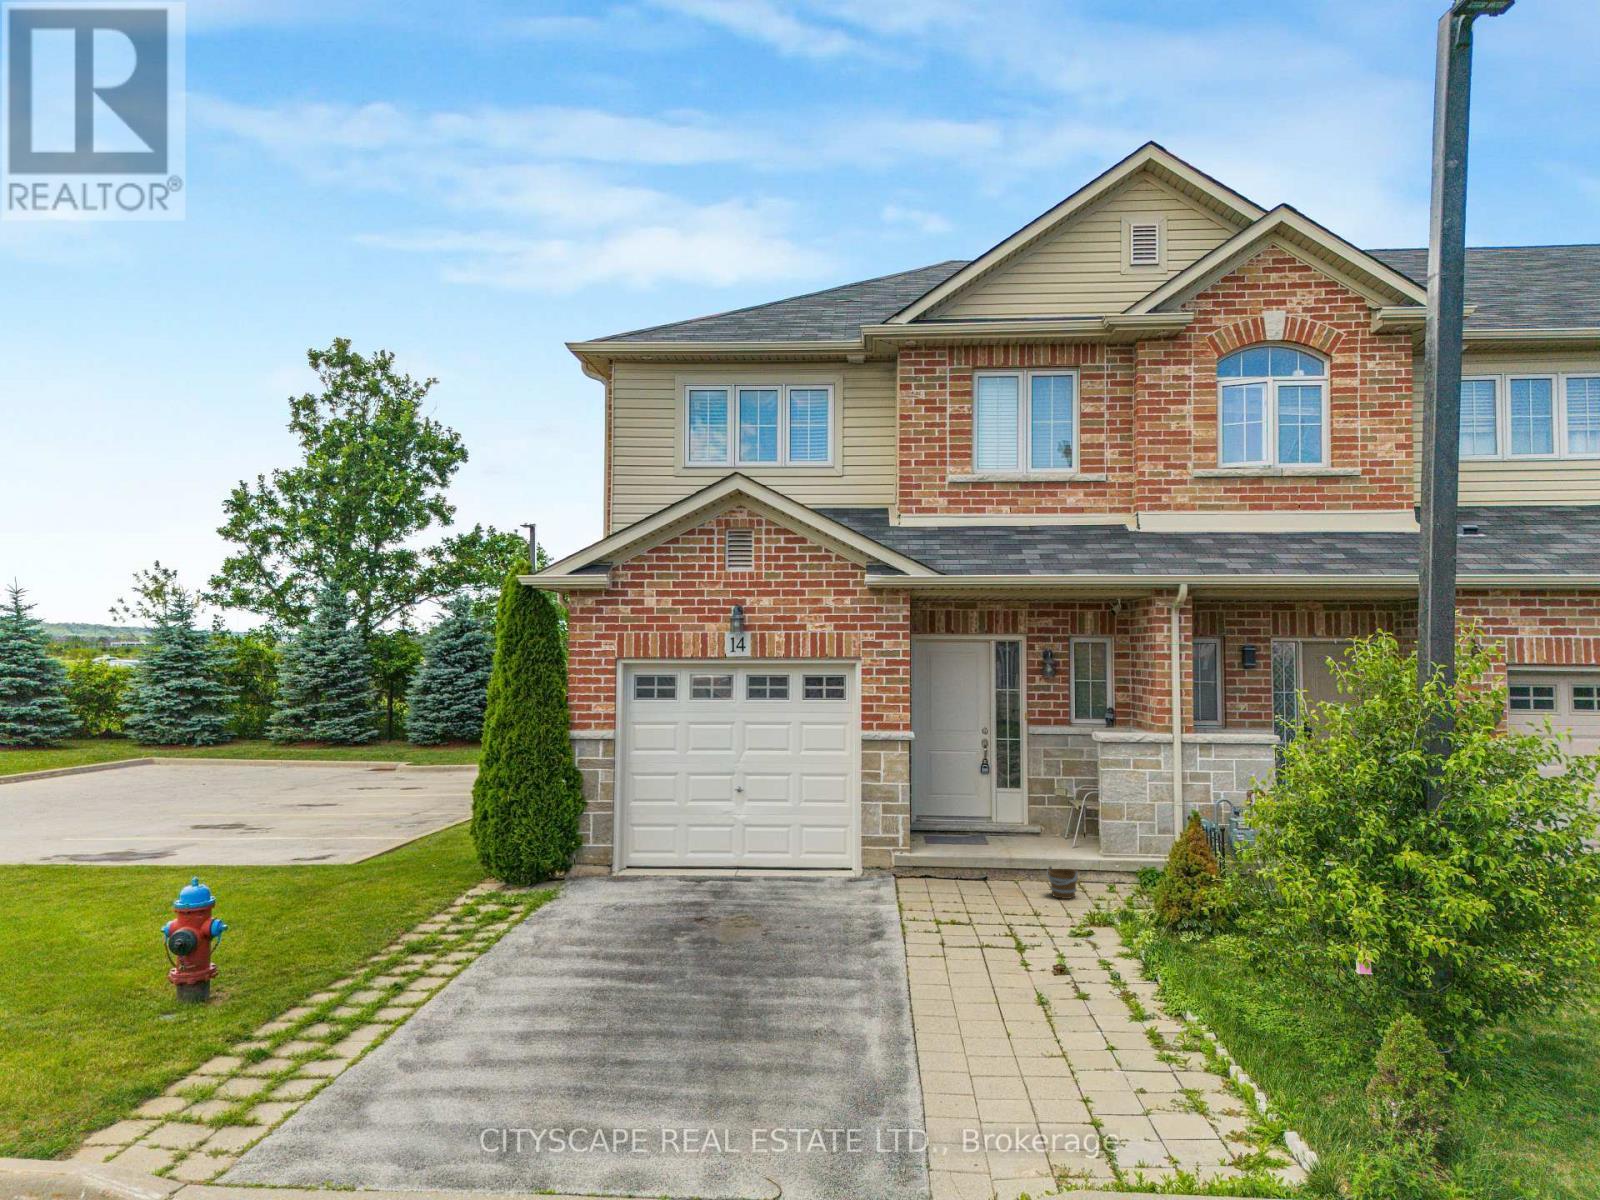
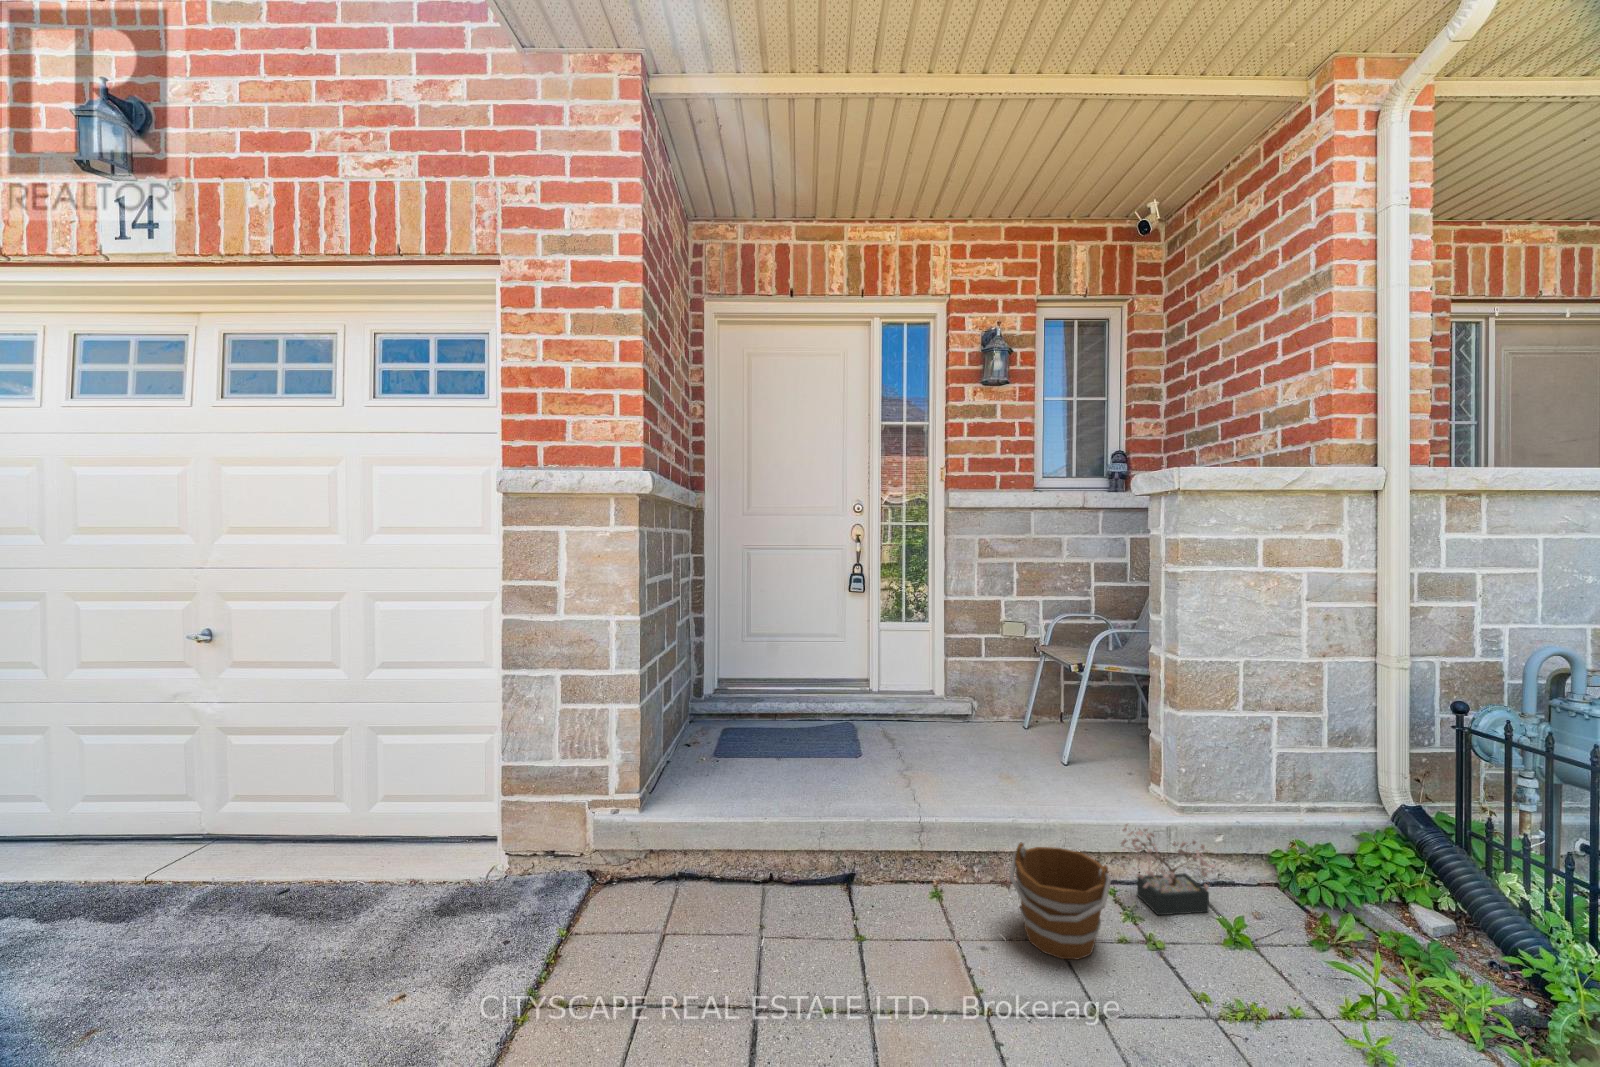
decorative plant: none [1088,864,1122,893] -> present [1121,824,1215,915]

